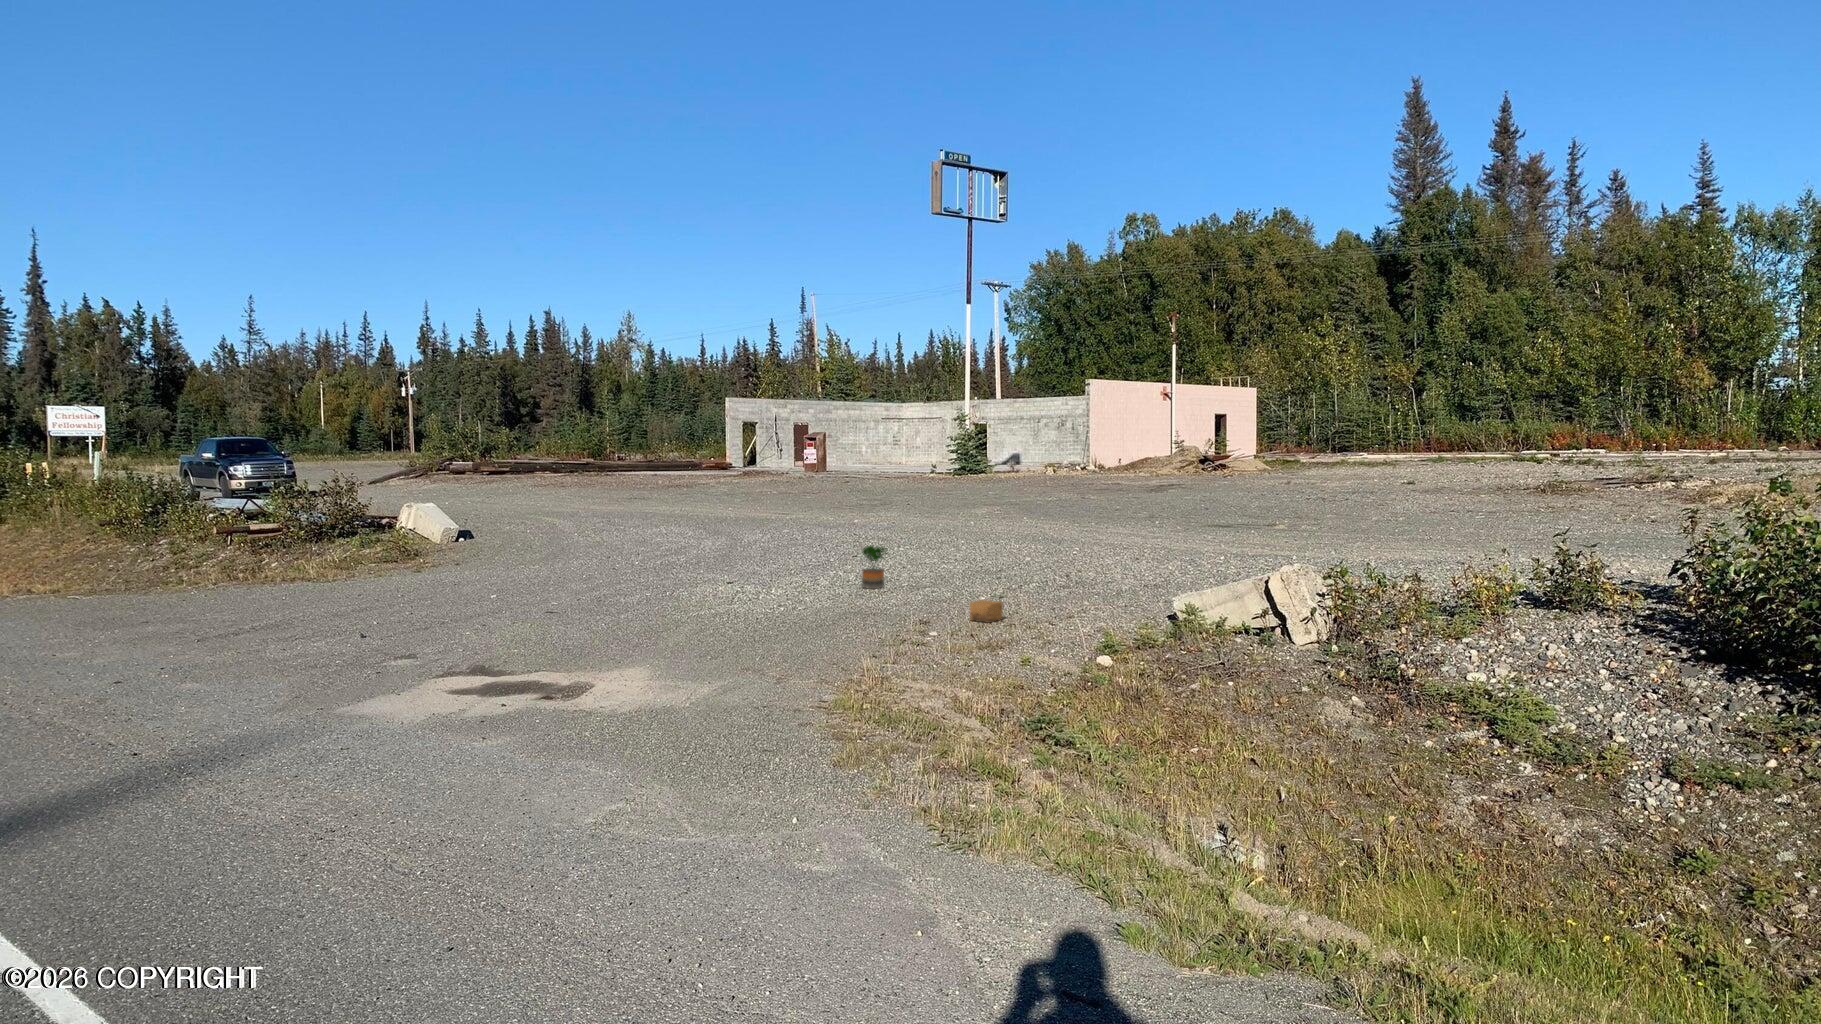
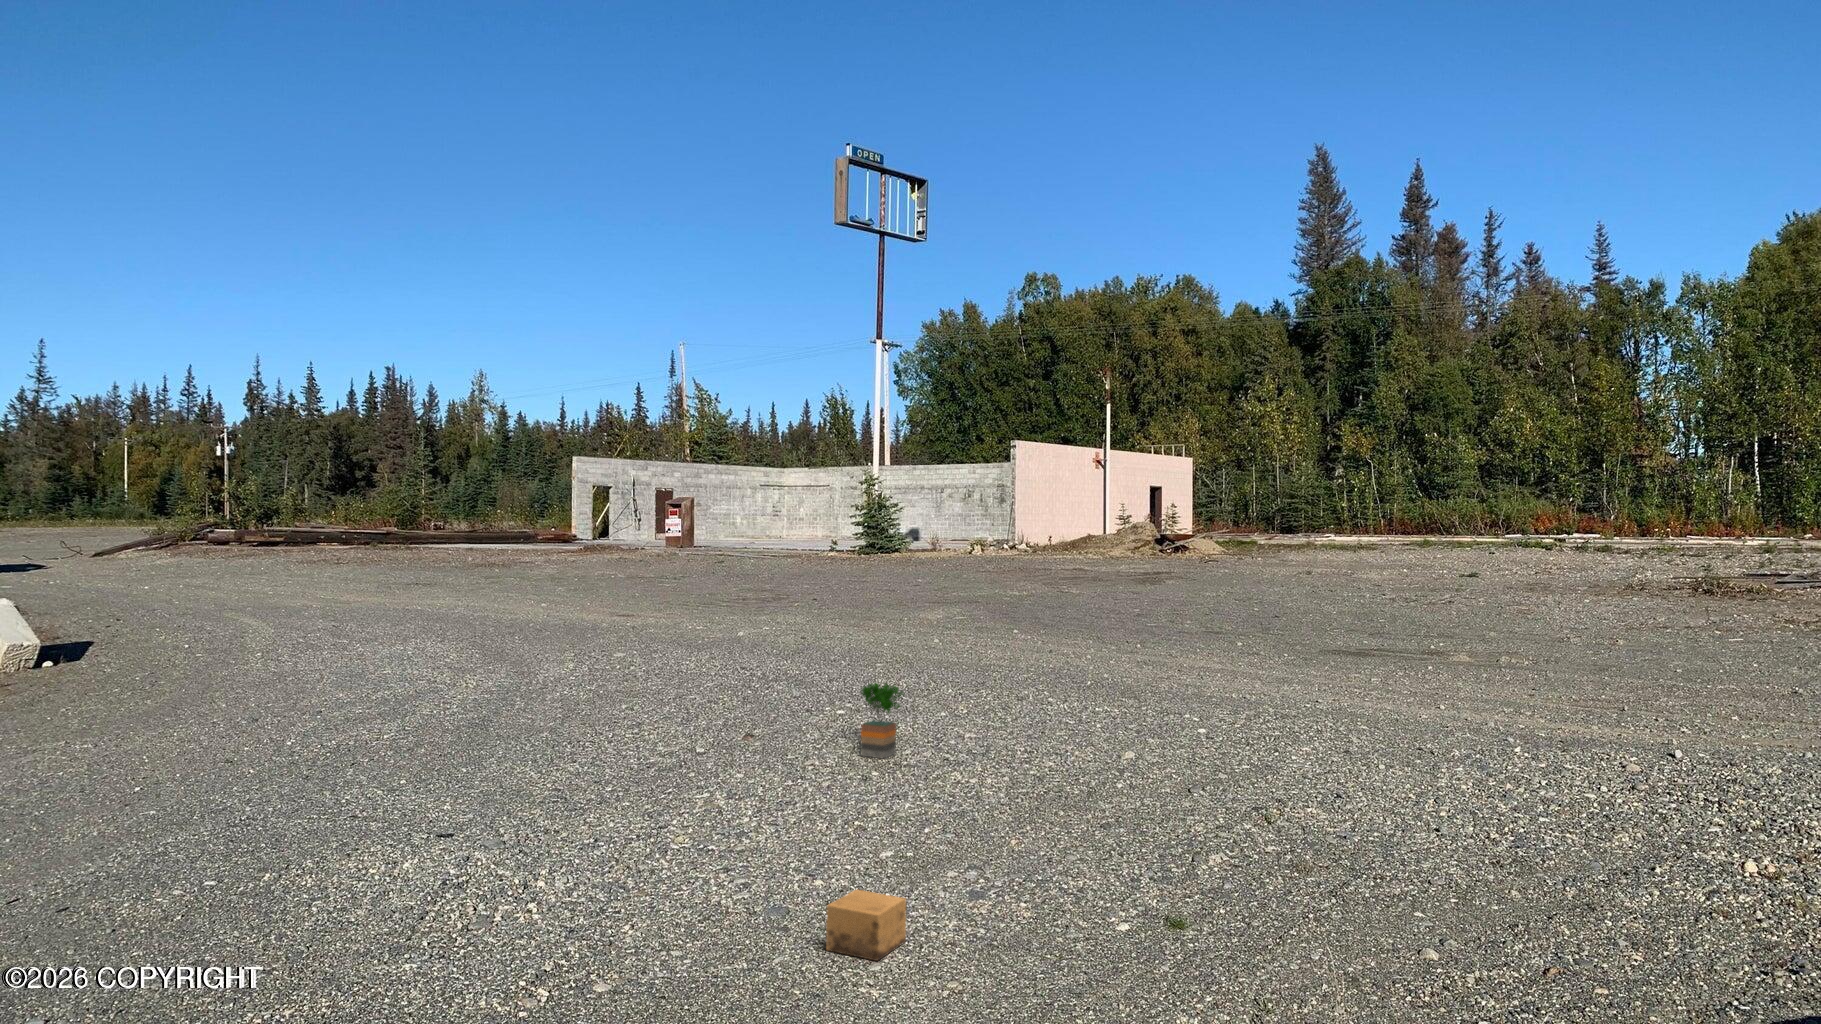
cardboard box: present [969,600,1003,623] -> present [826,890,906,961]

